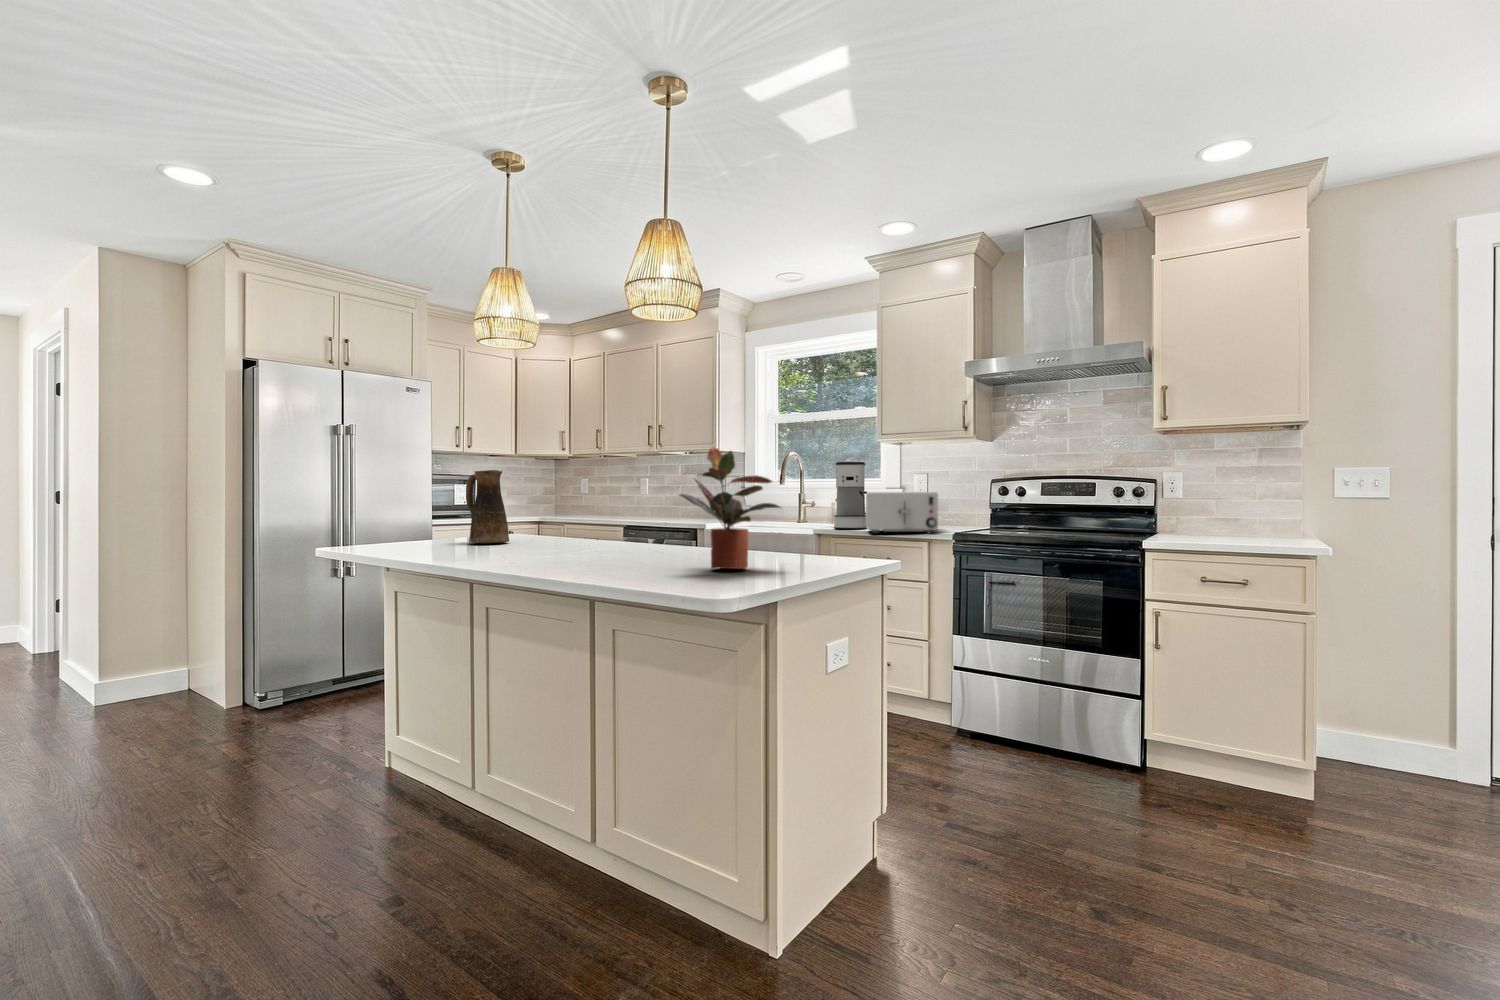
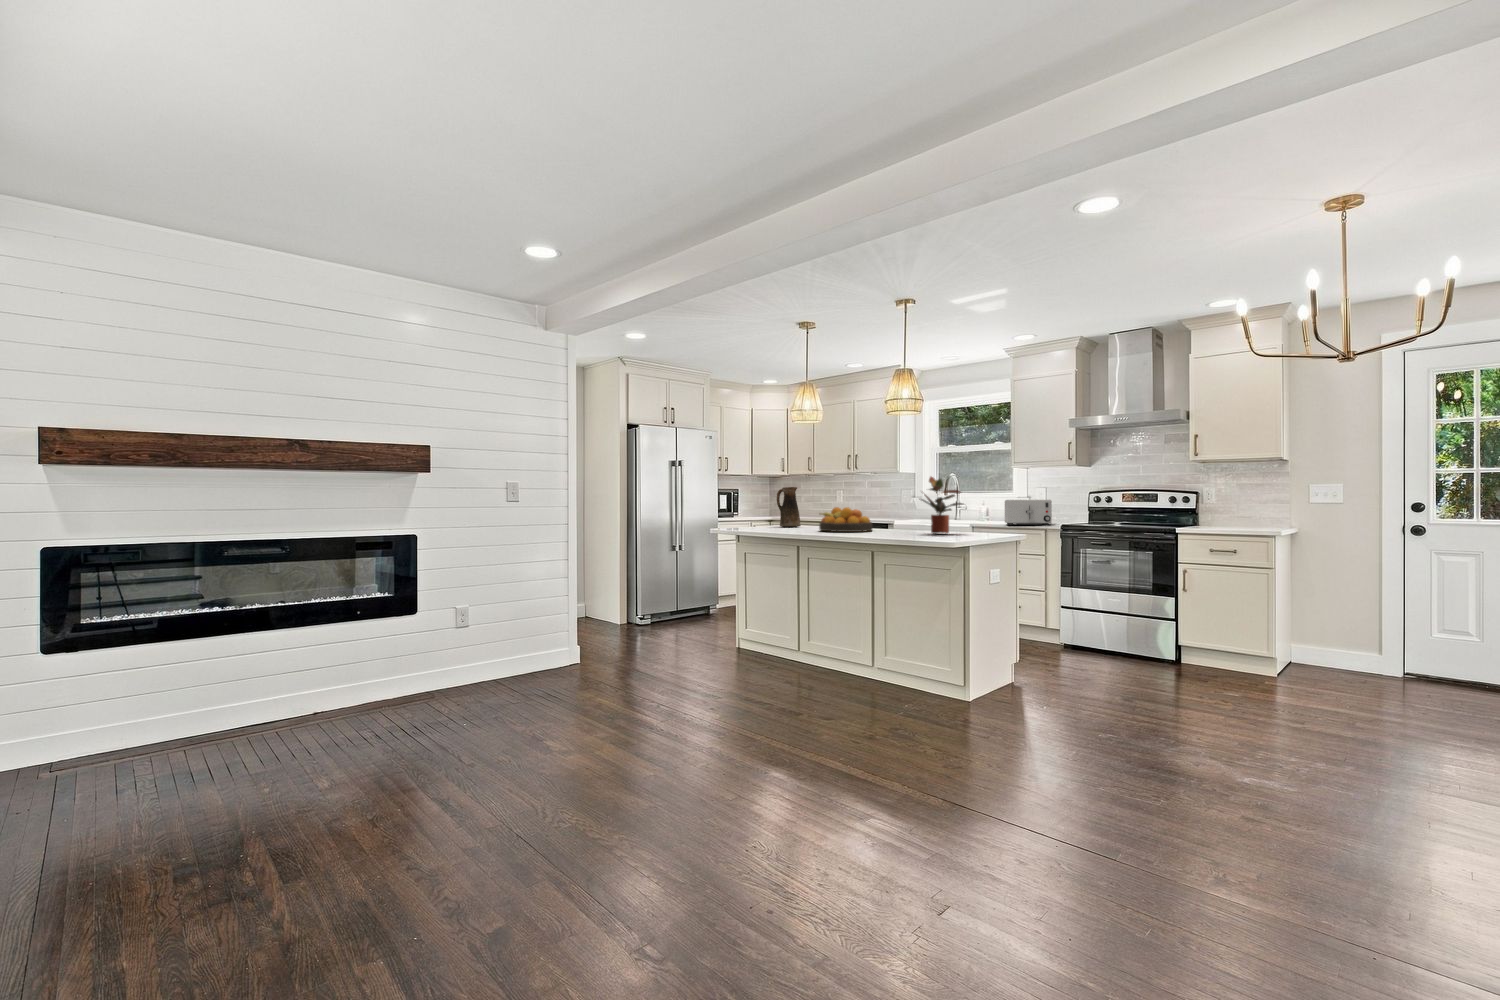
coffee maker: present [834,462,867,529] -> none [983,481,1009,523]
fruit bowl: none [501,510,612,563] -> present [819,507,873,532]

